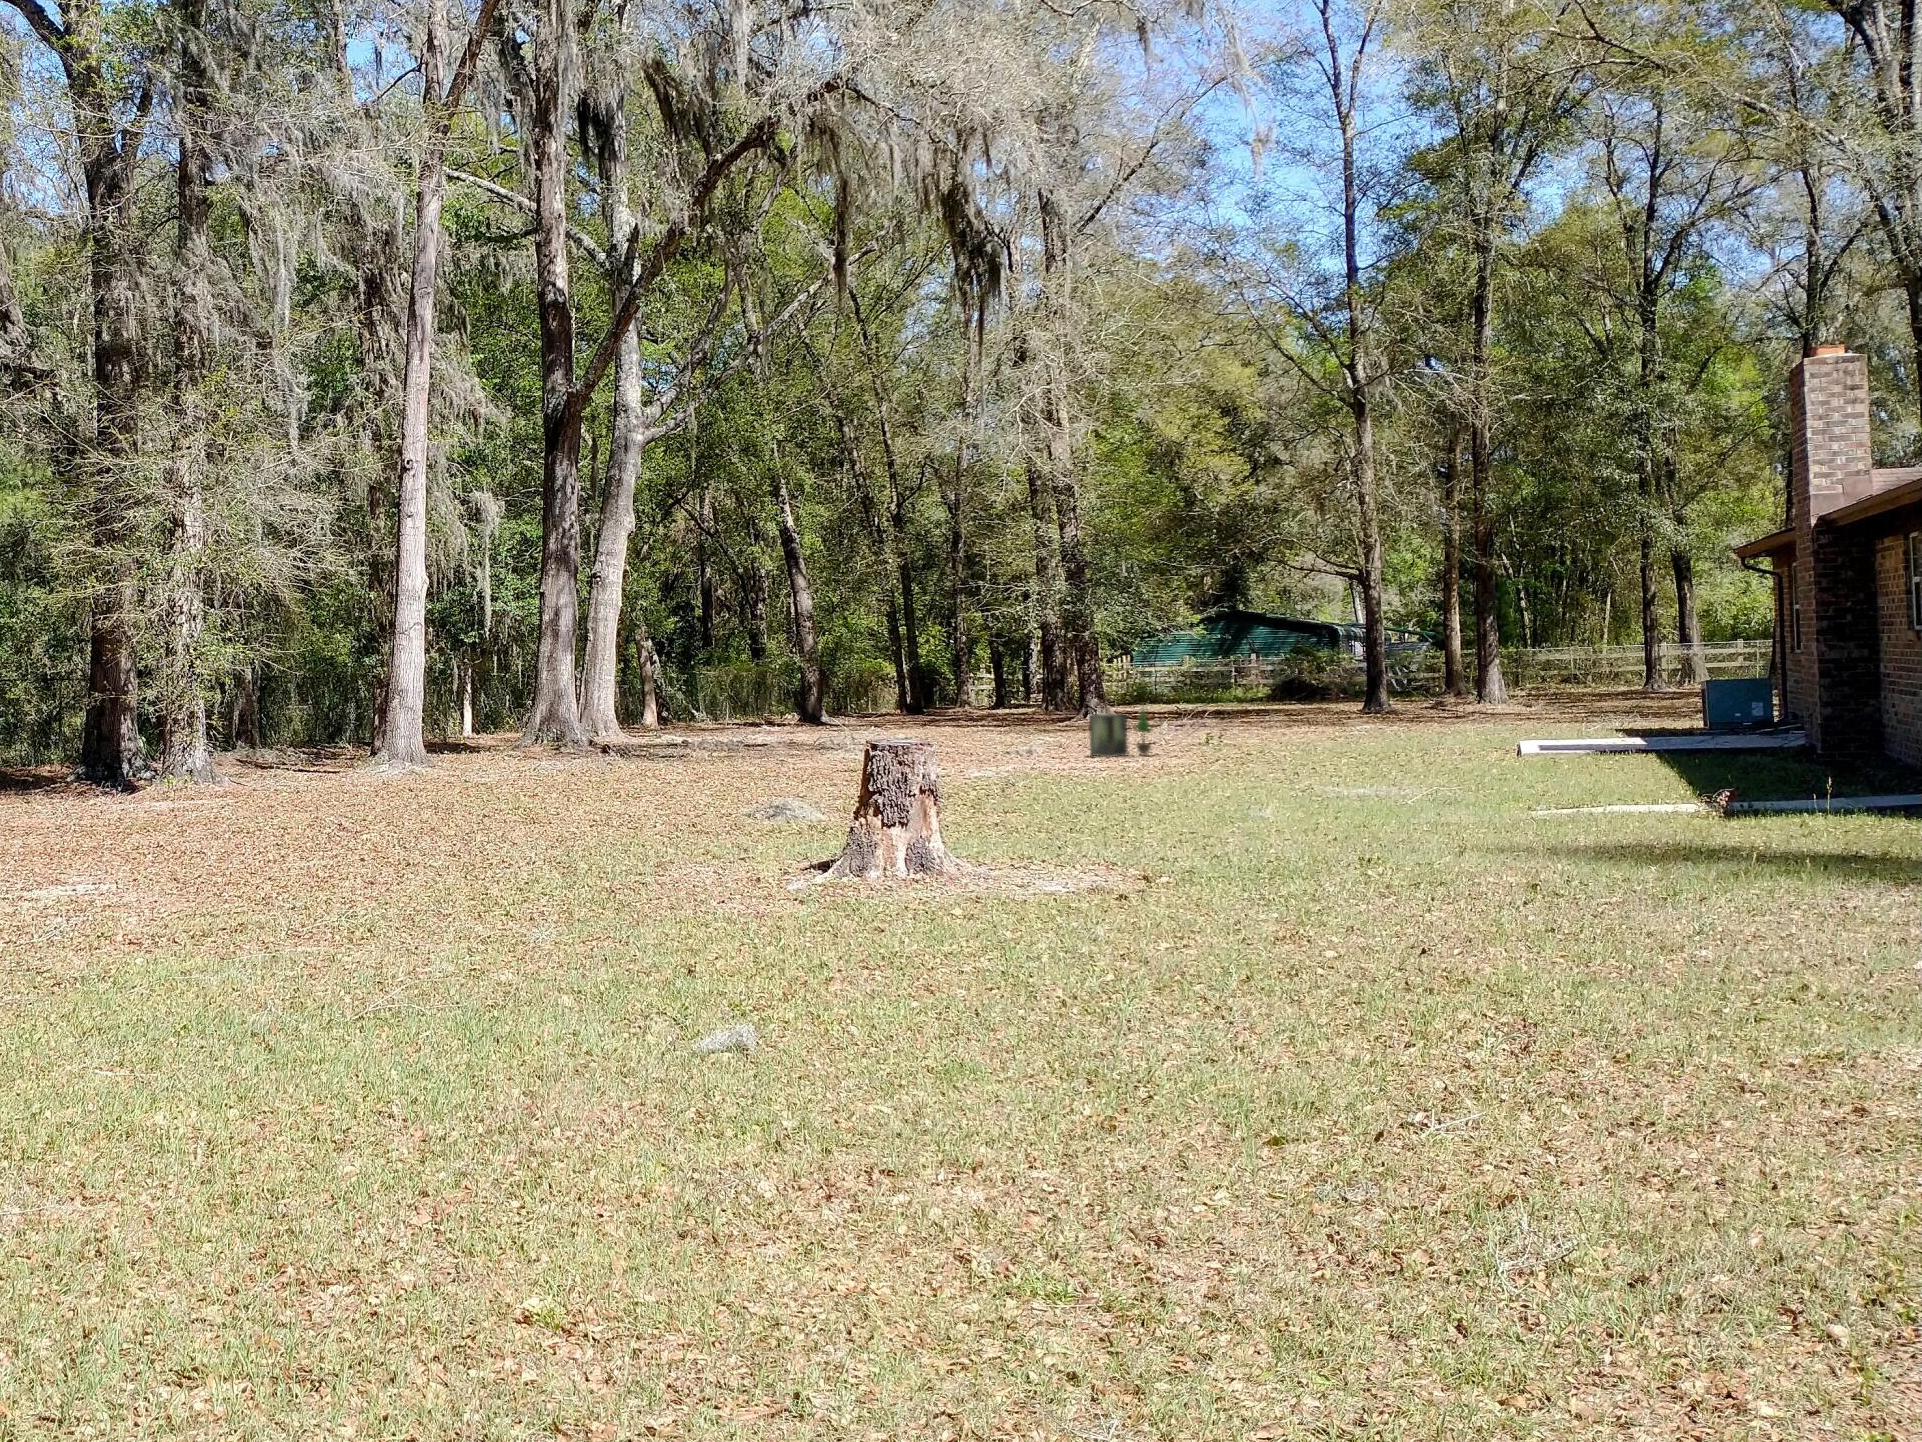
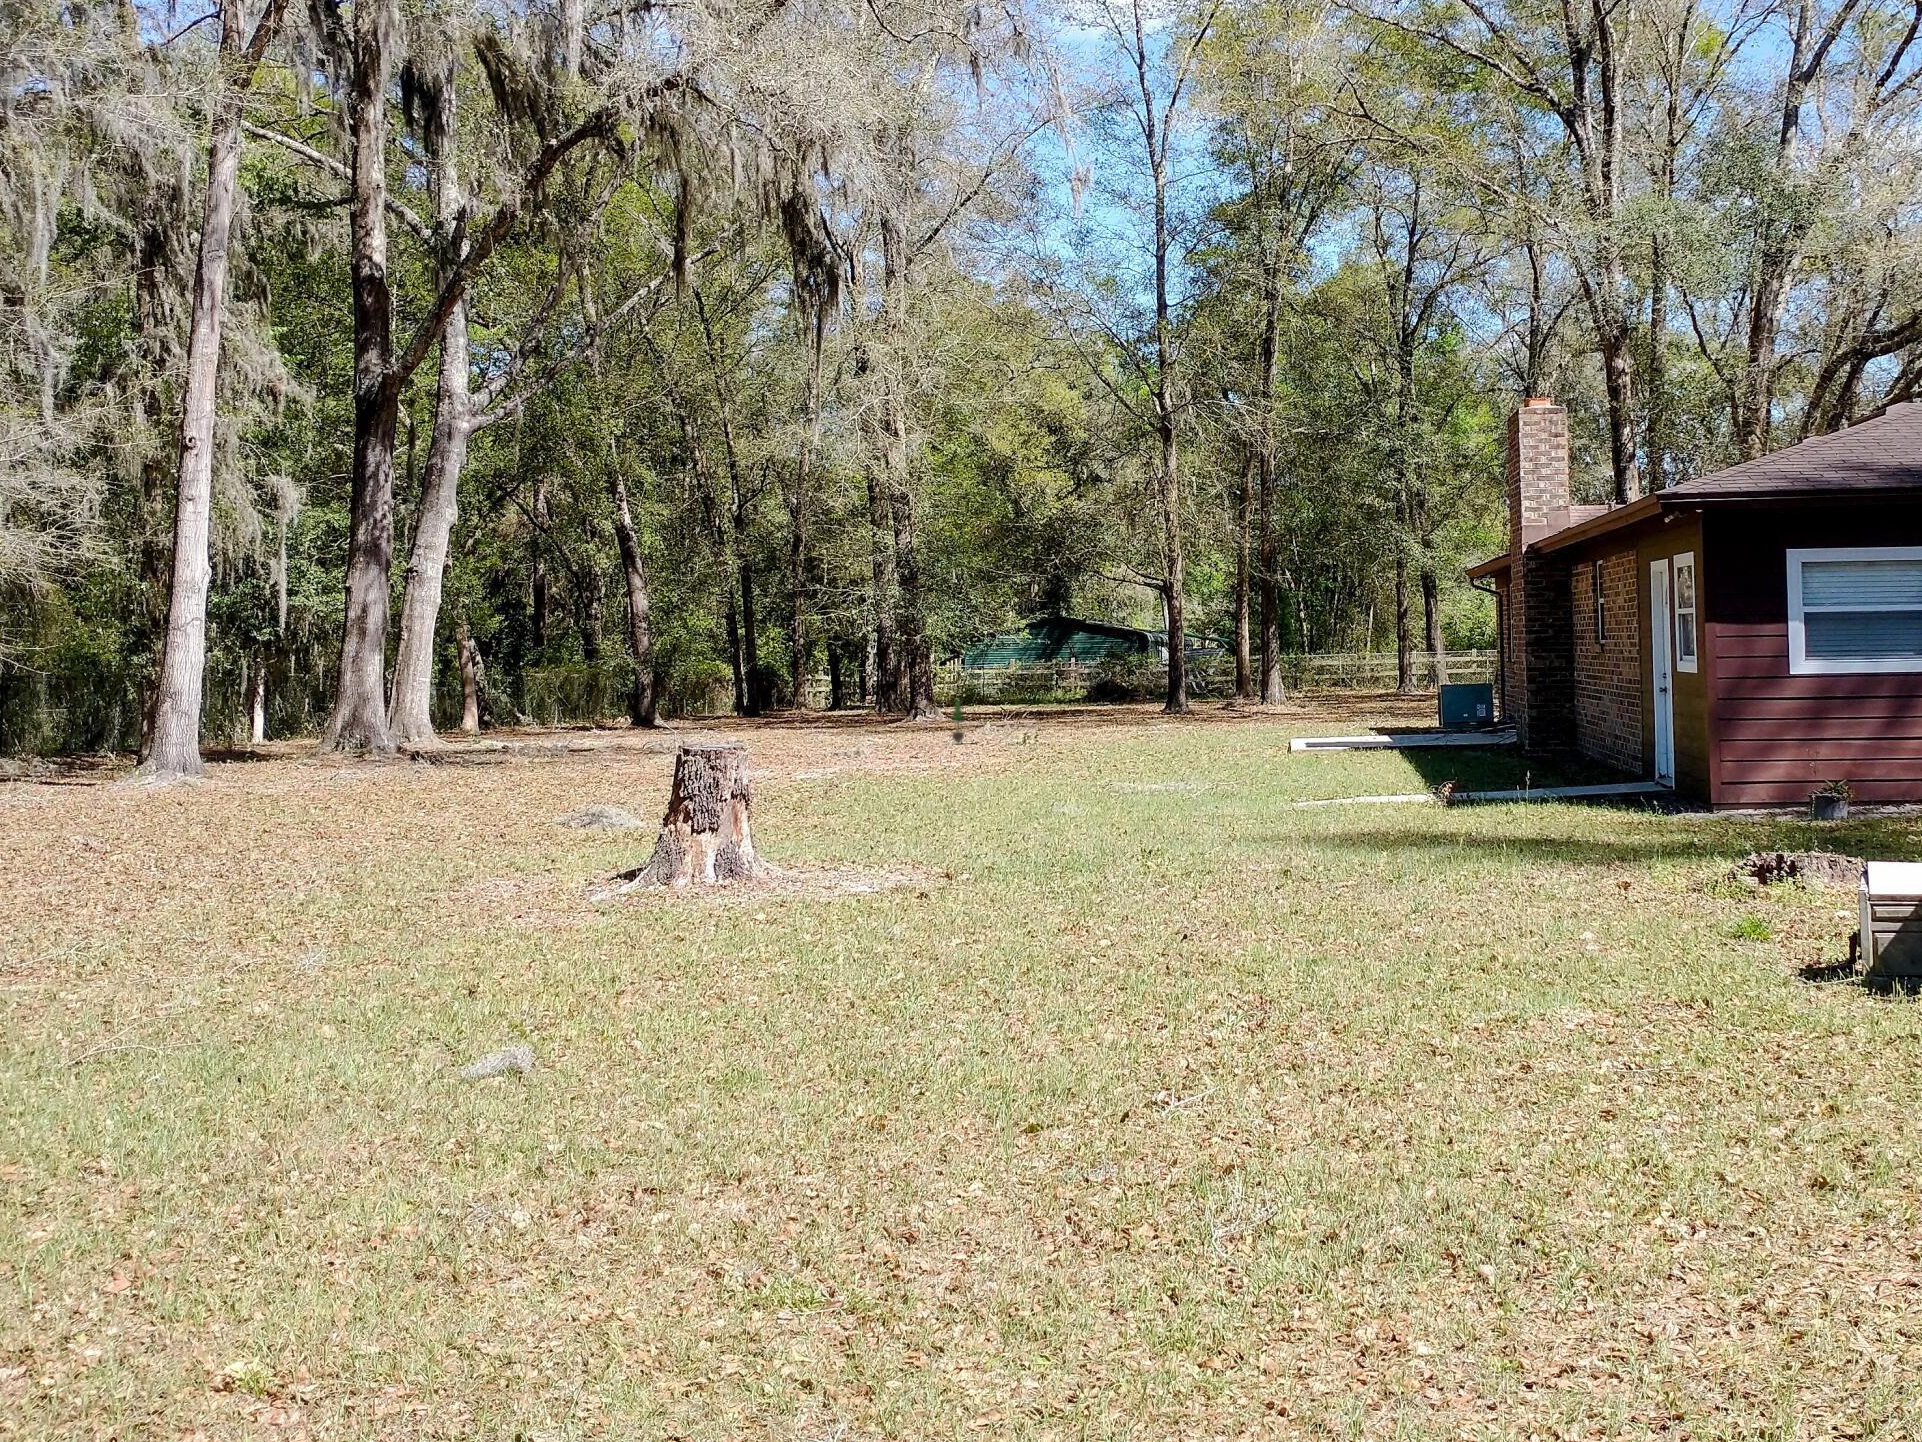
storage box: present [1089,713,1128,757] -> none [910,705,944,746]

